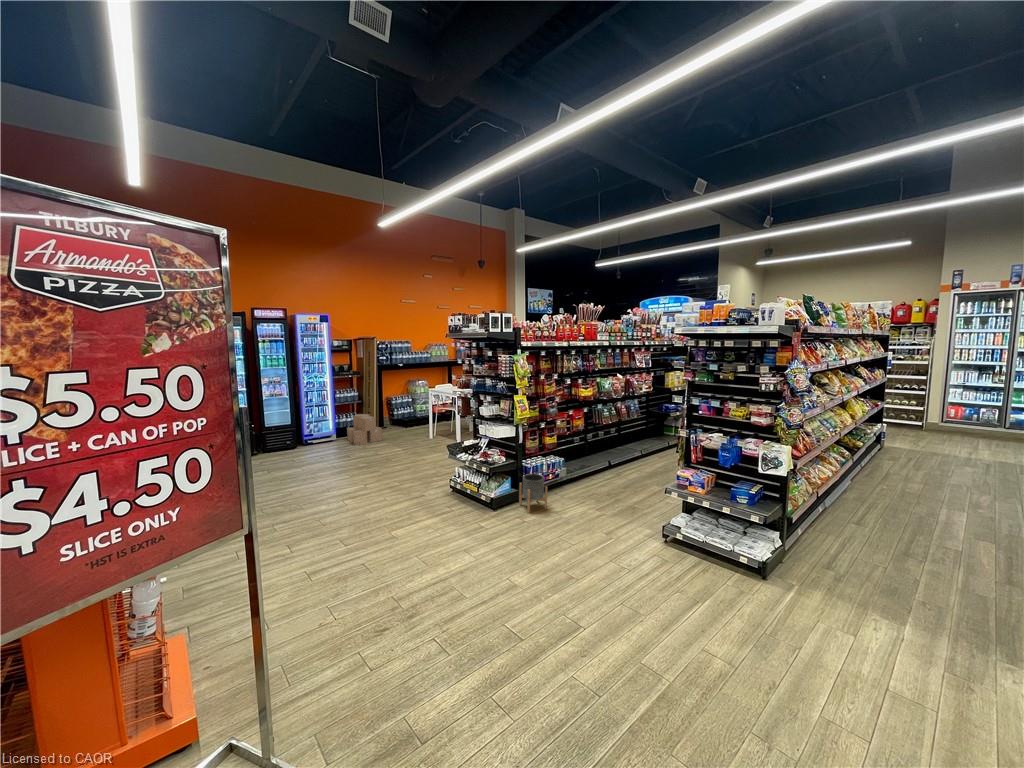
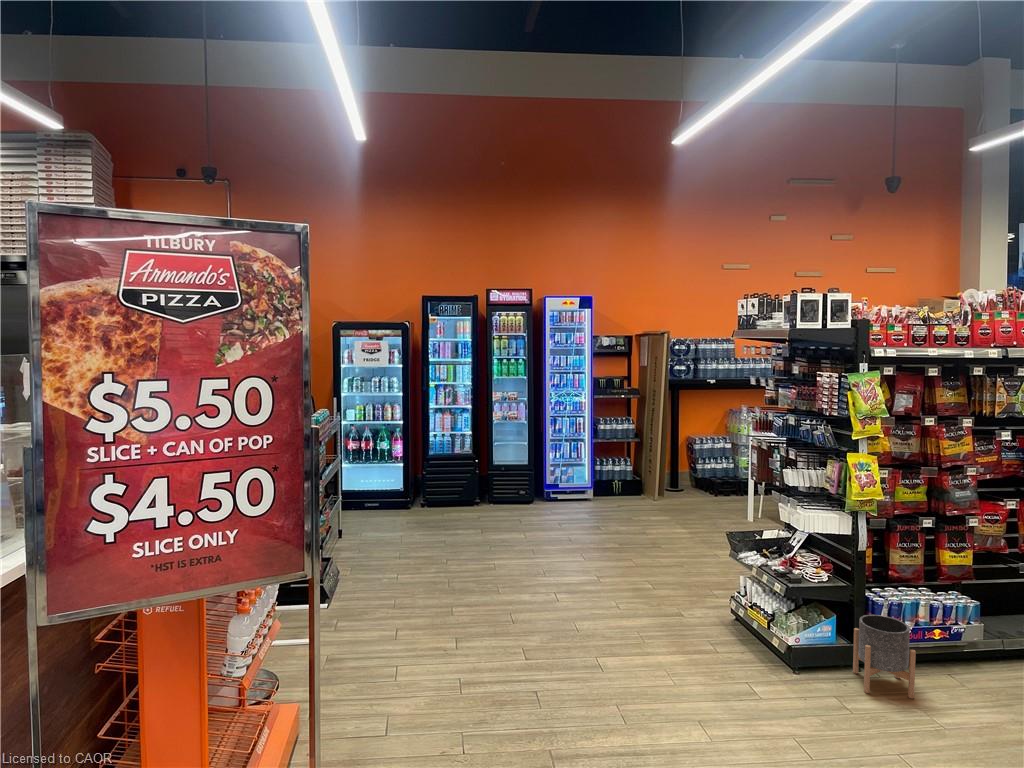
cardboard box: present [347,414,382,445] -> none [608,461,657,510]

